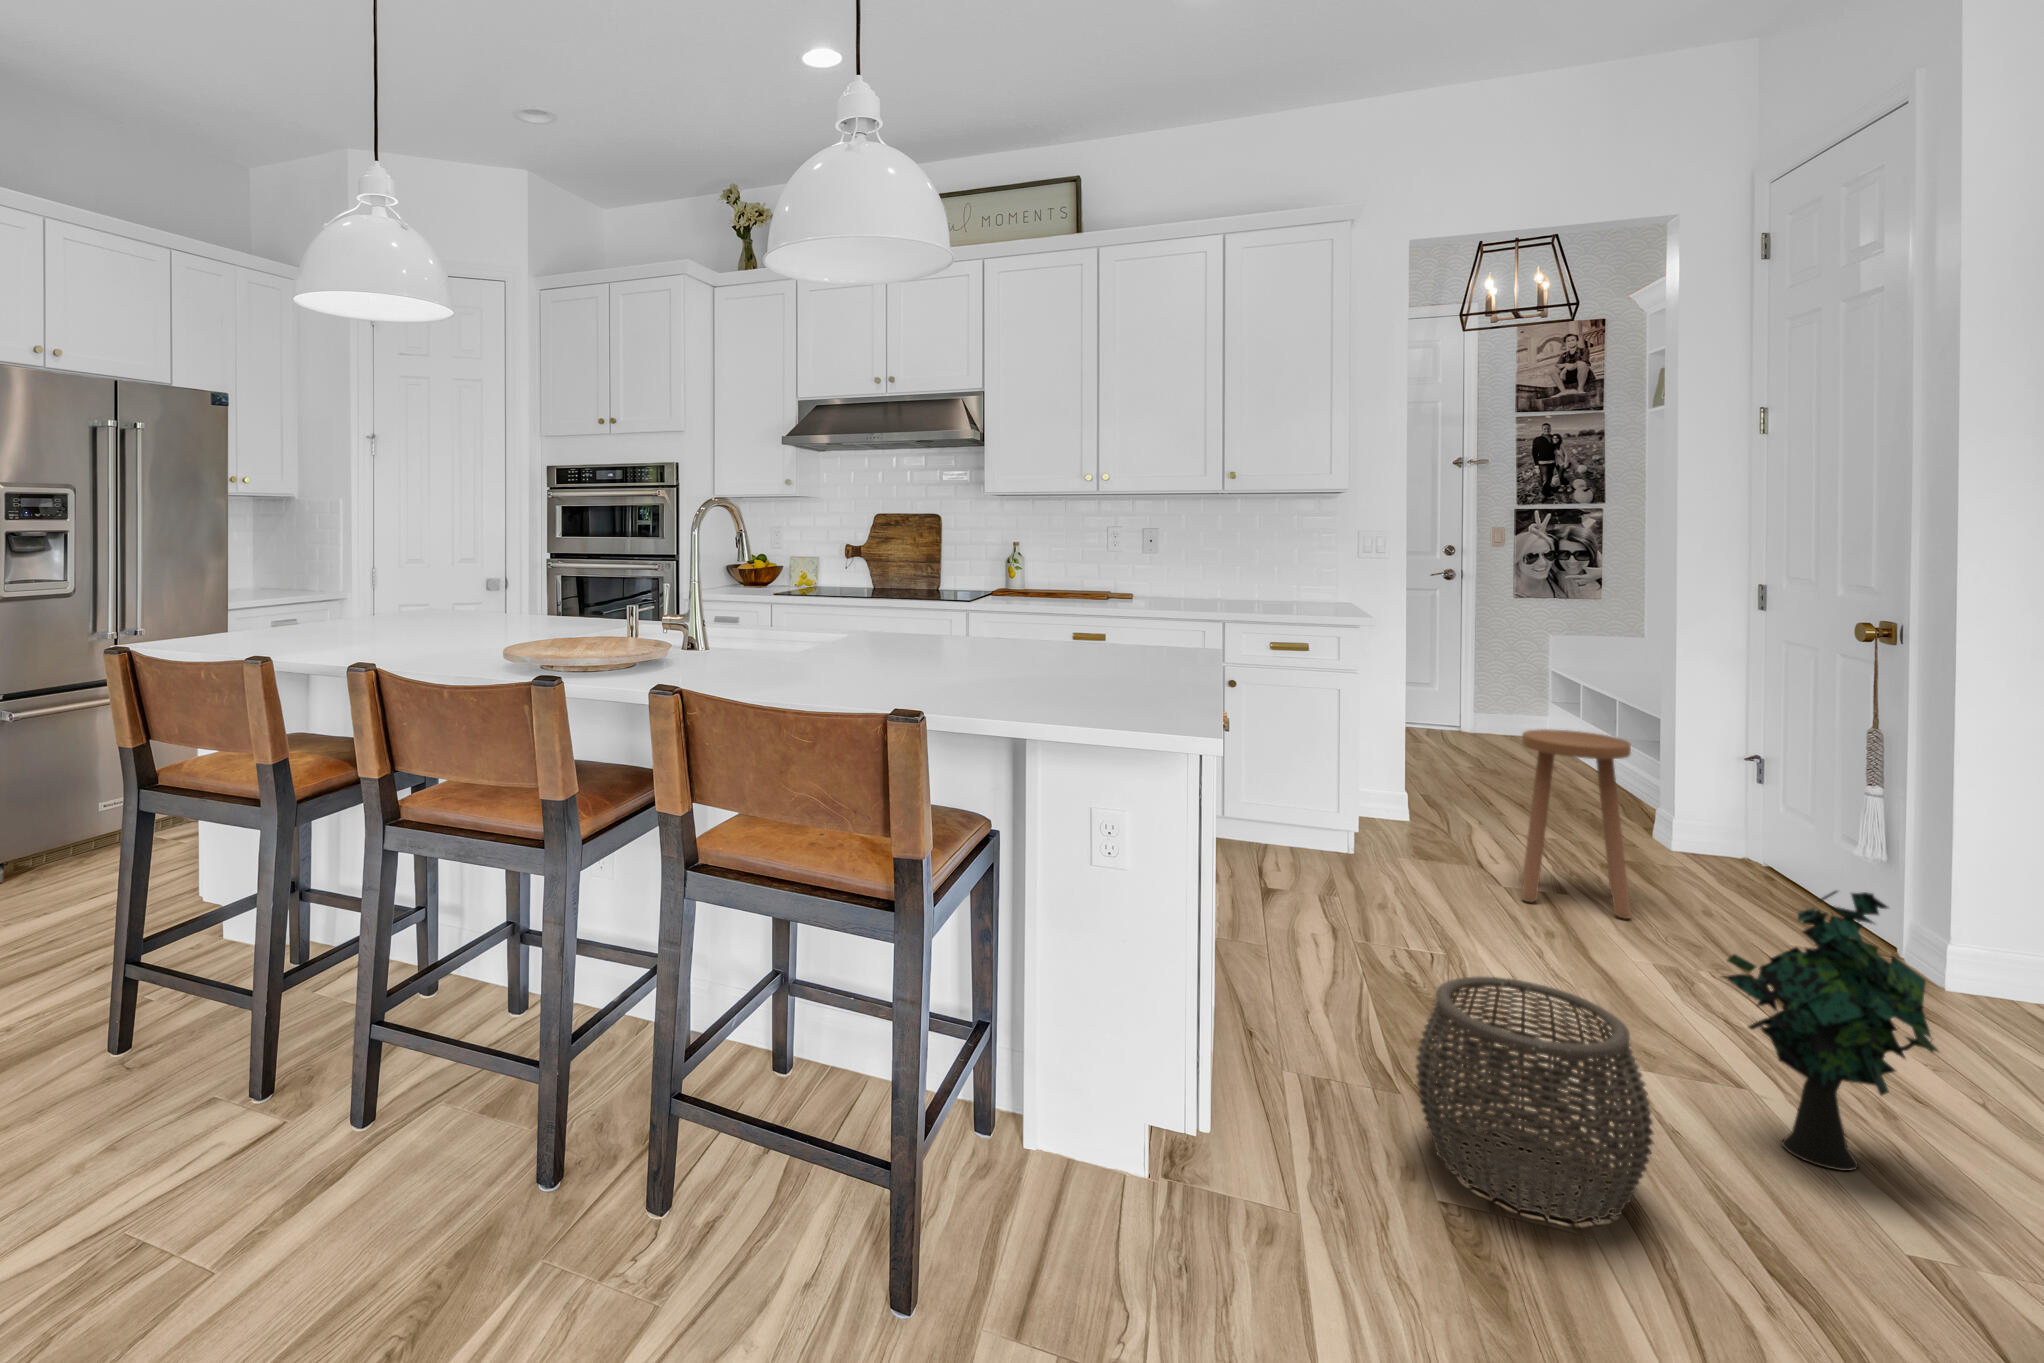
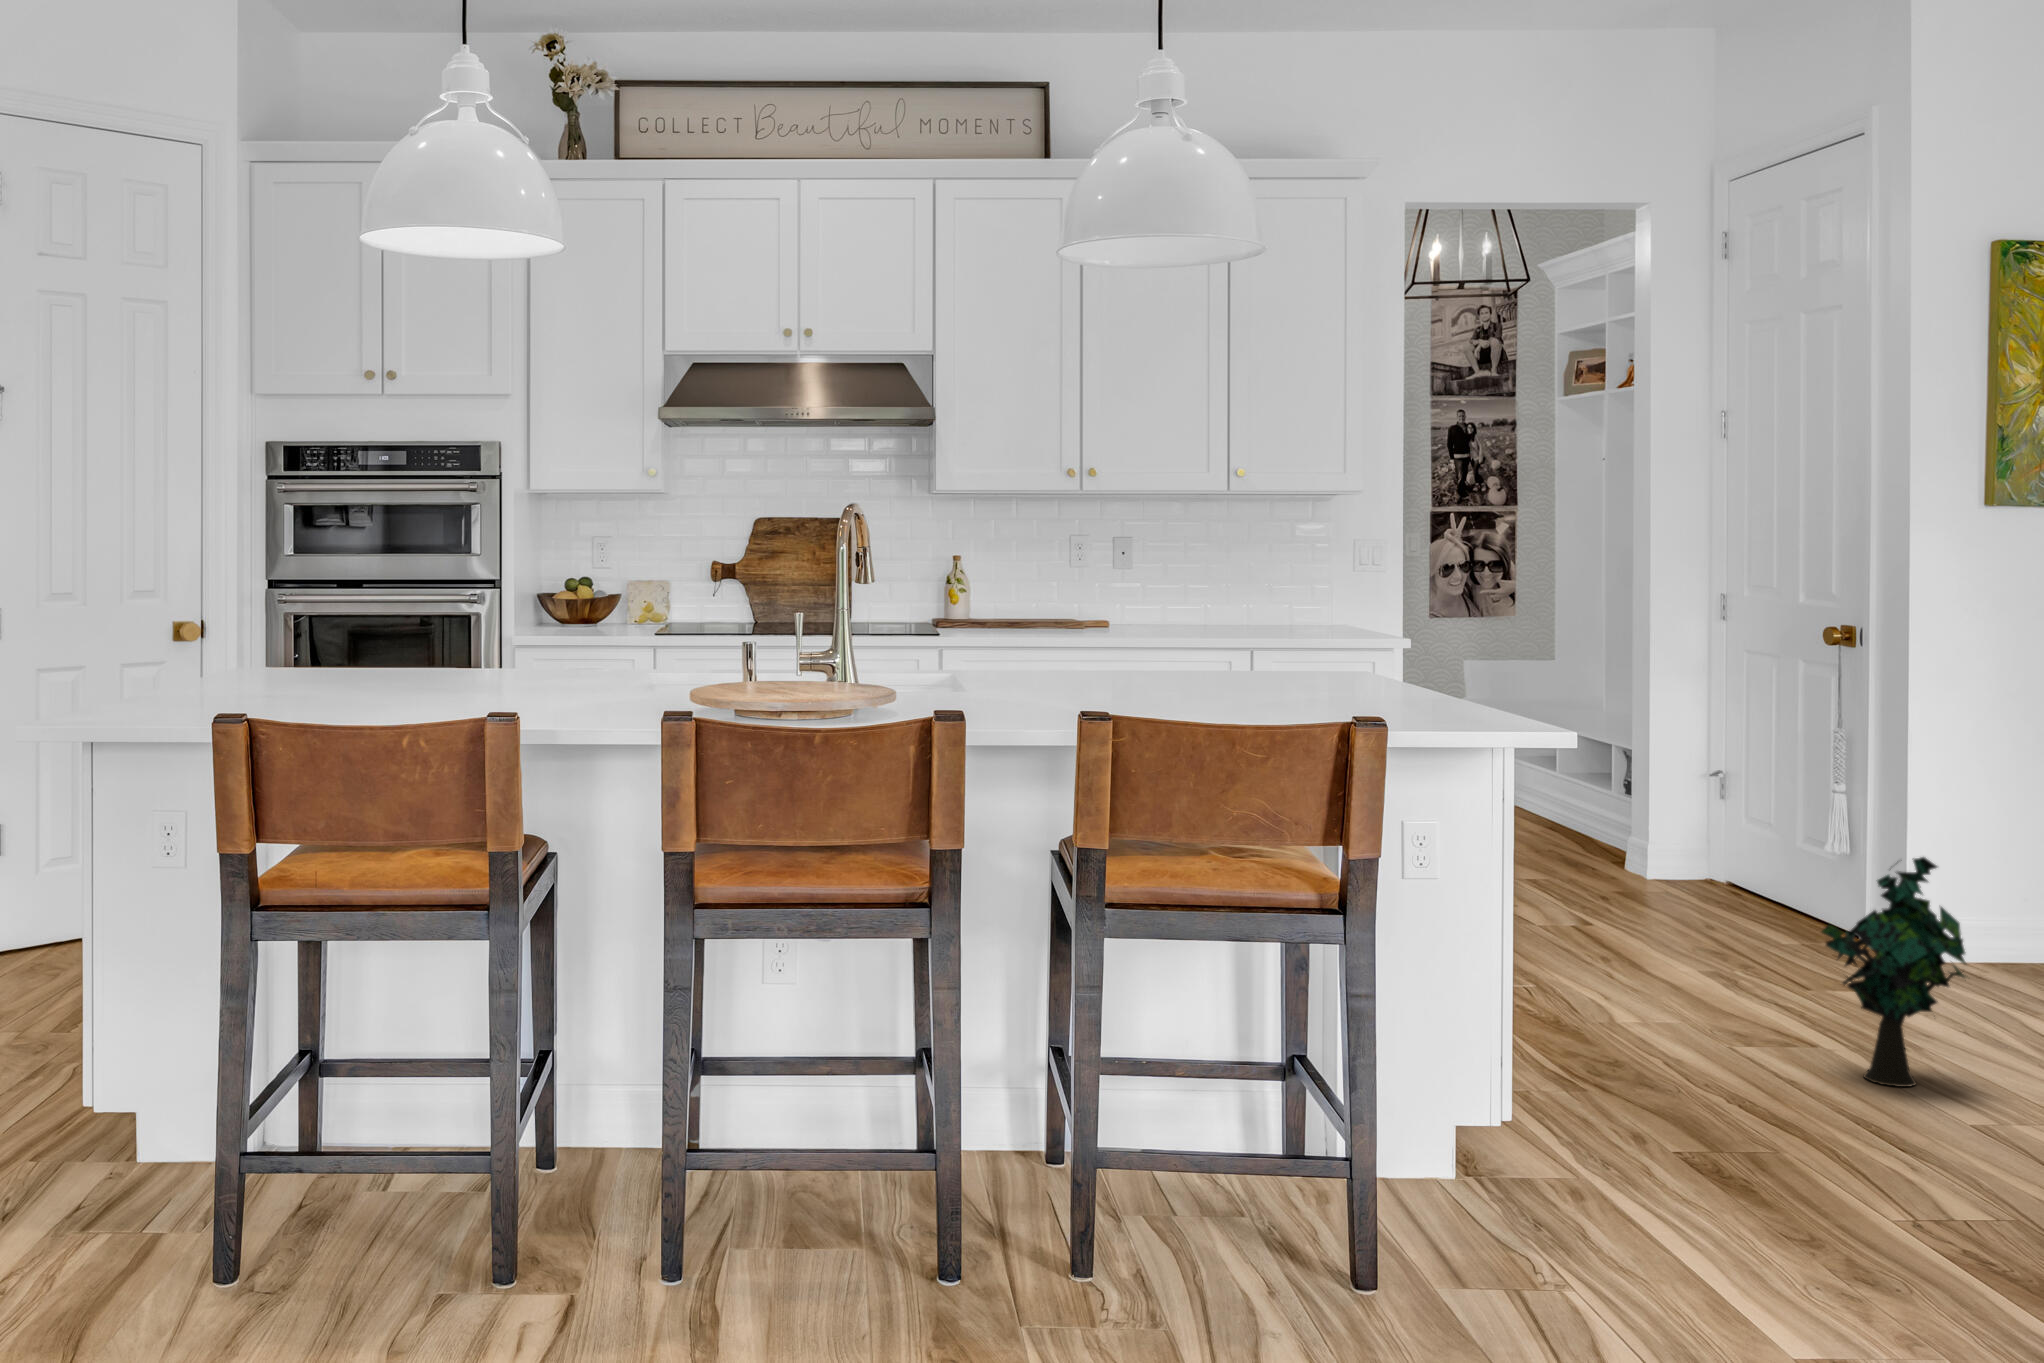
stool: present [1521,729,1631,918] -> none [1551,759,1661,945]
woven basket: present [1416,976,1653,1223] -> none [1629,959,1817,1139]

